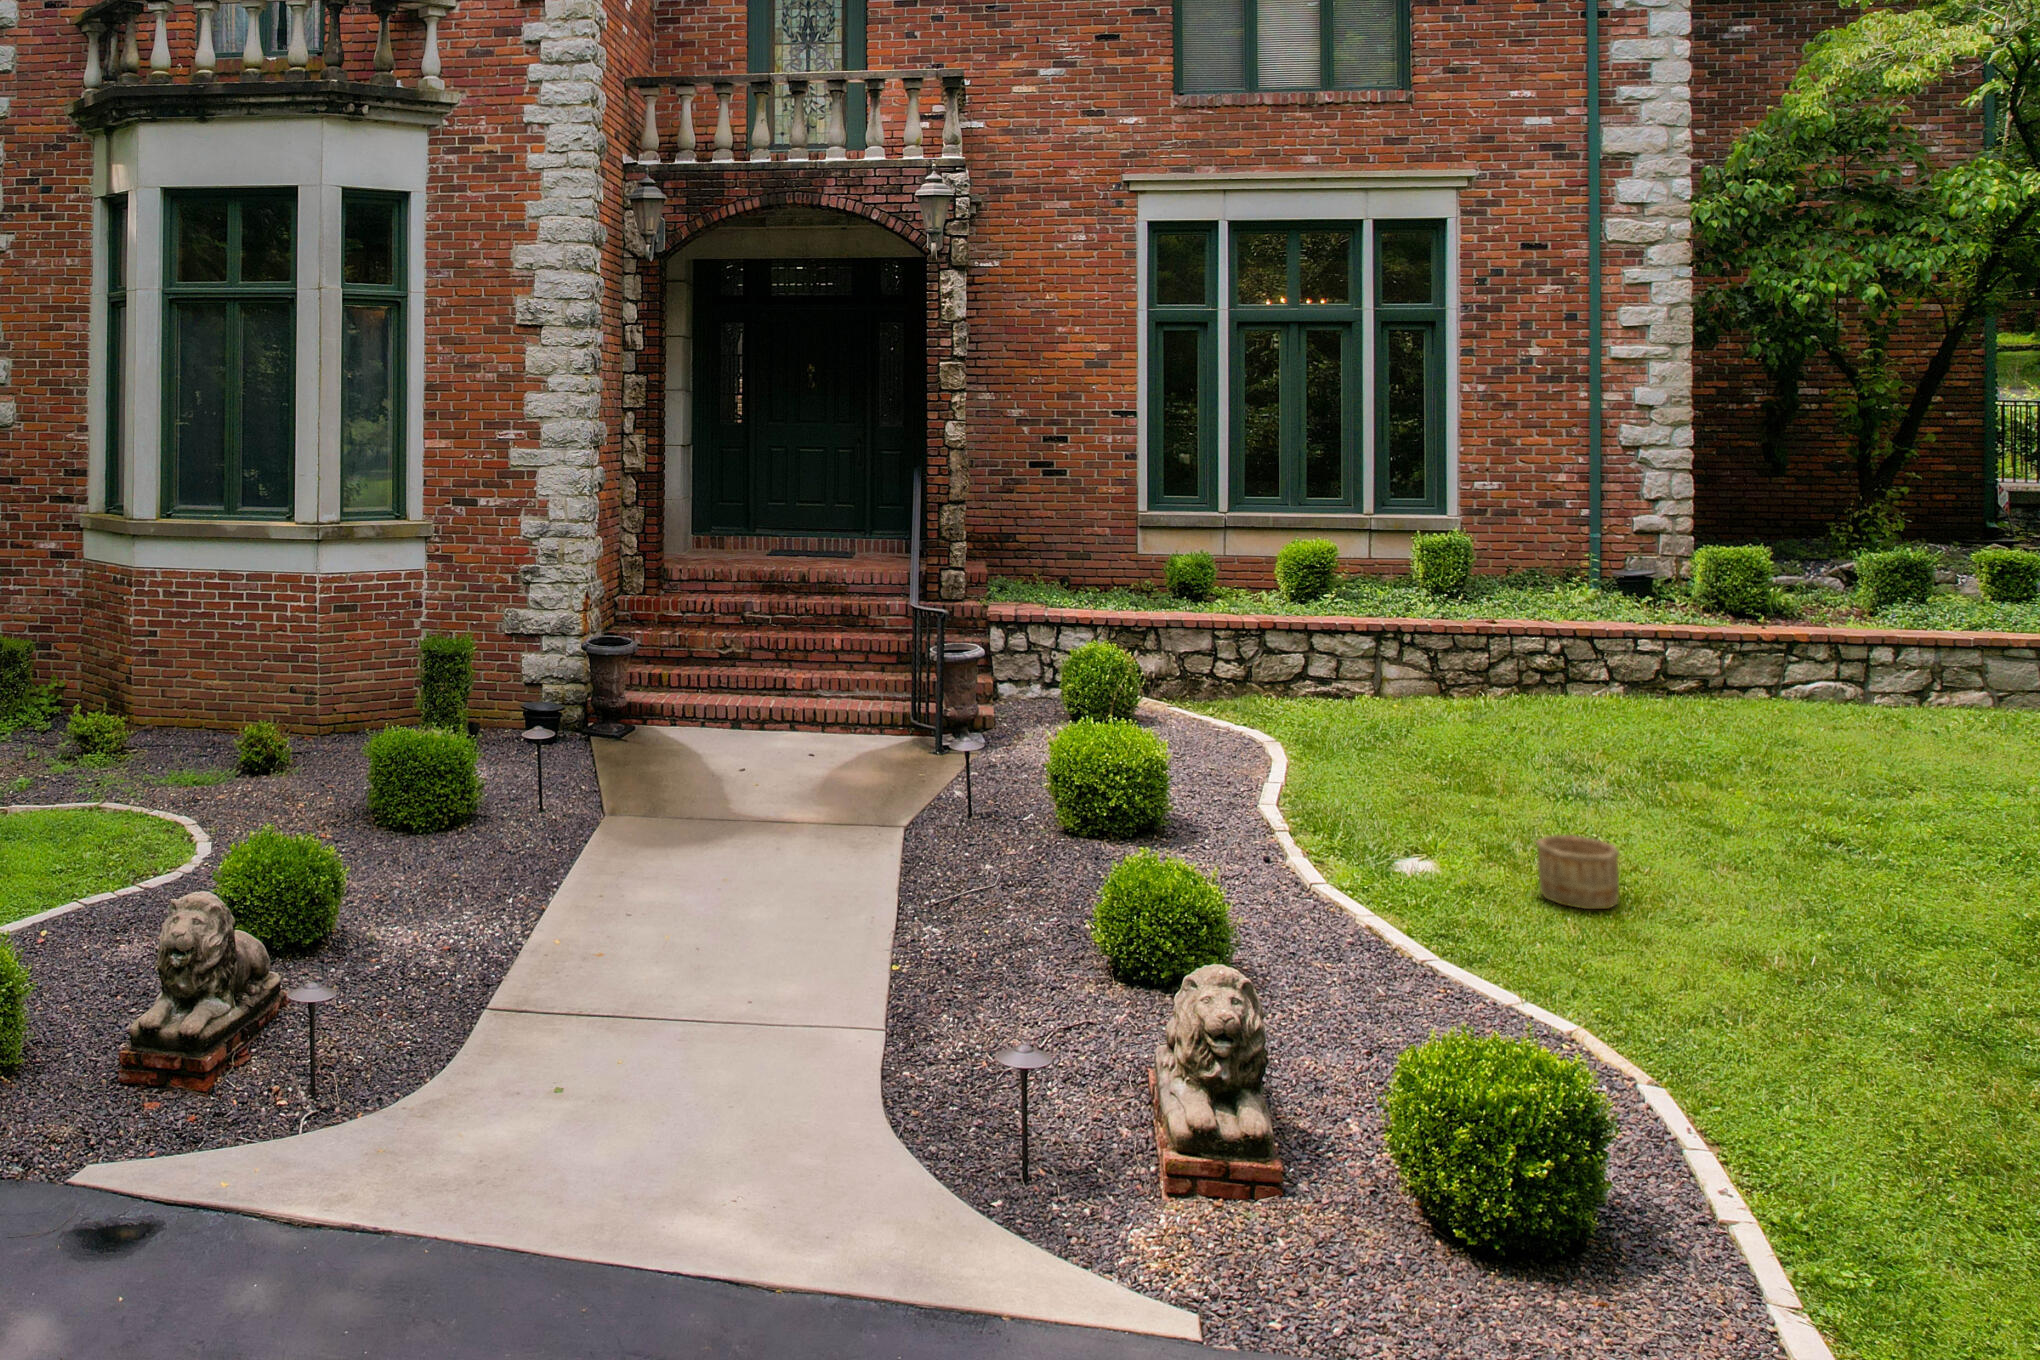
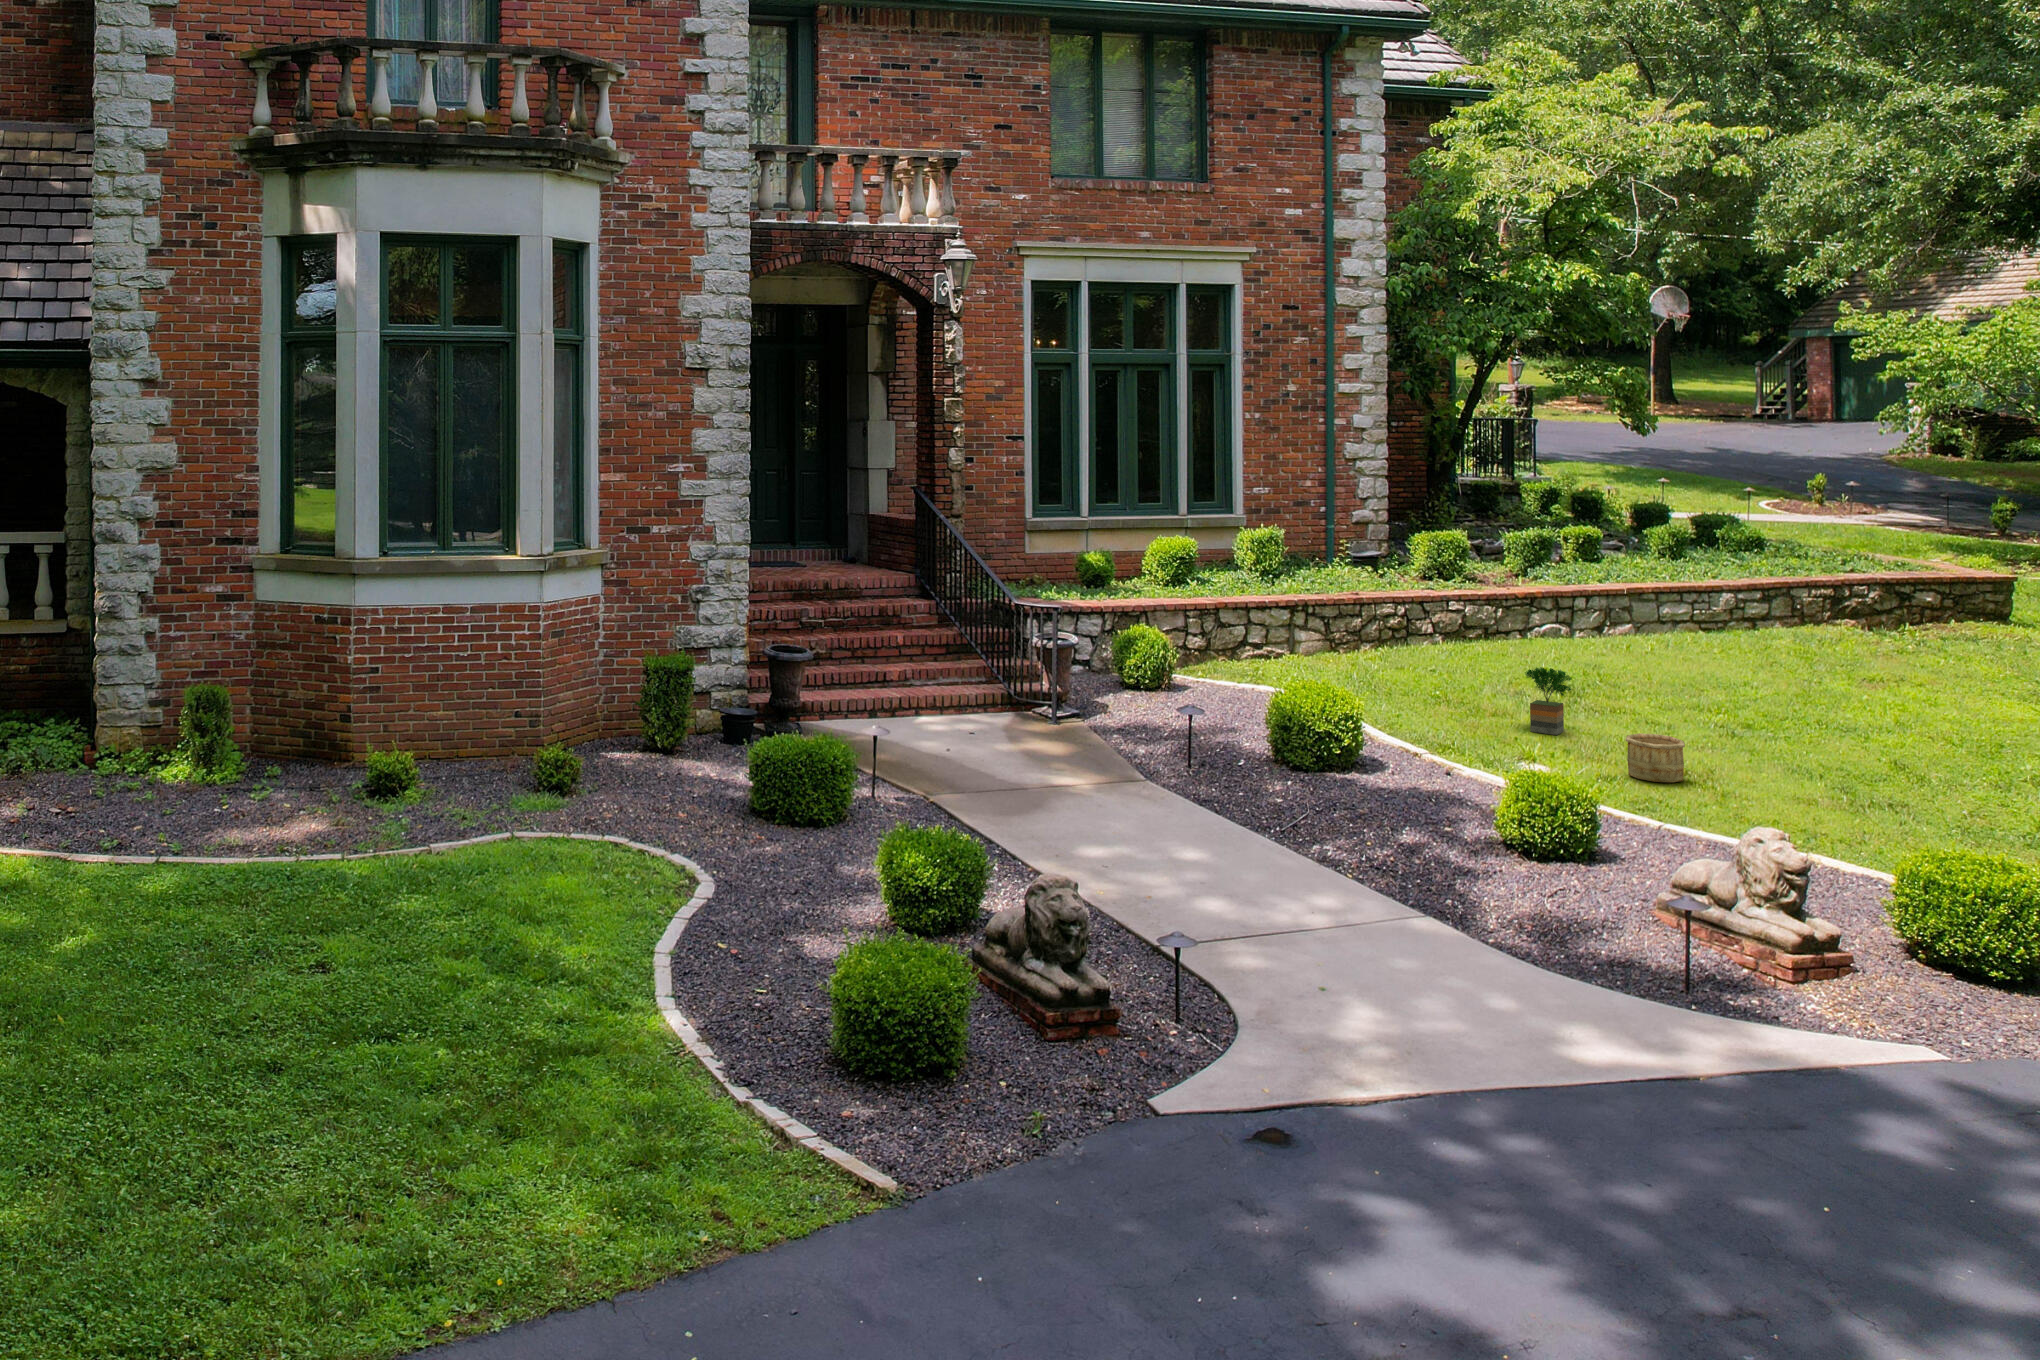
potted tree: none [1508,731,1577,829] -> present [1525,667,1572,735]

